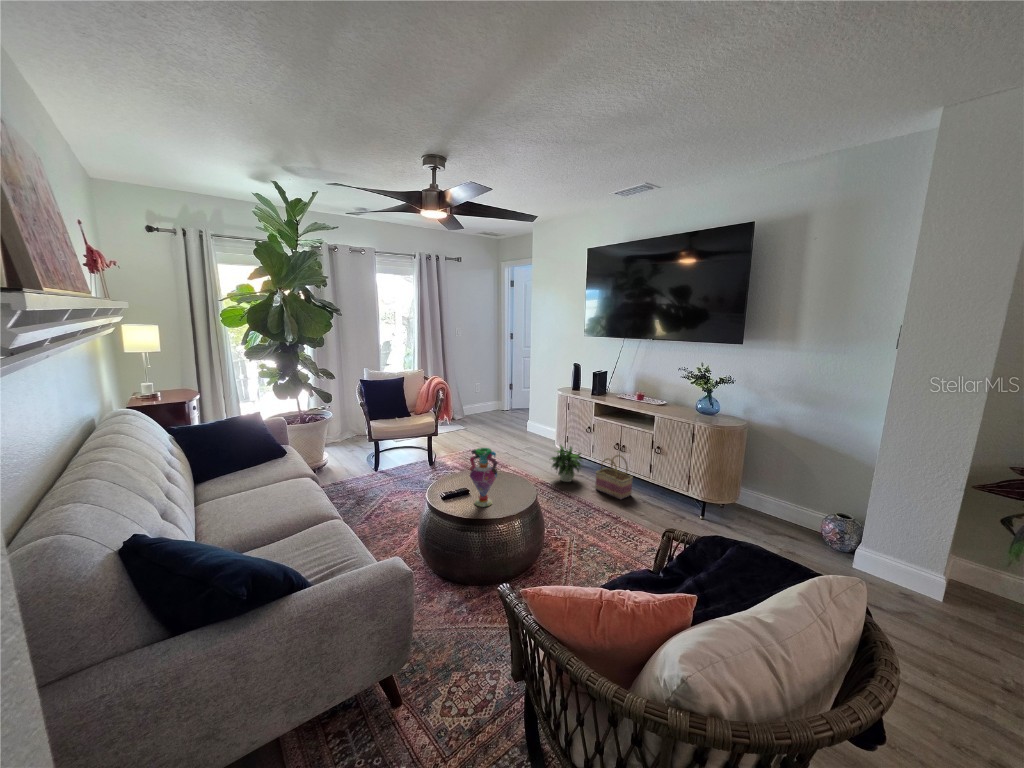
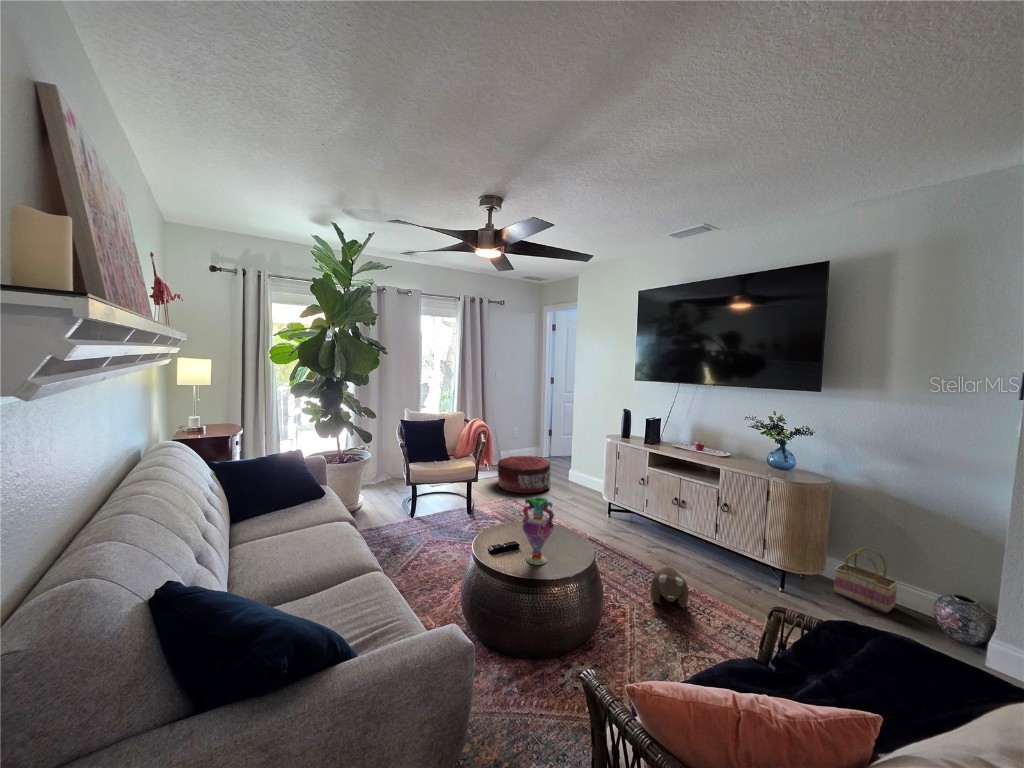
pouf: none [458,409,510,445] -> present [498,456,551,493]
potted plant: present [551,445,582,482] -> none [598,496,637,539]
basket: present [595,455,632,500] -> present [834,548,898,613]
plush toy: none [588,503,620,536] -> present [650,567,689,607]

